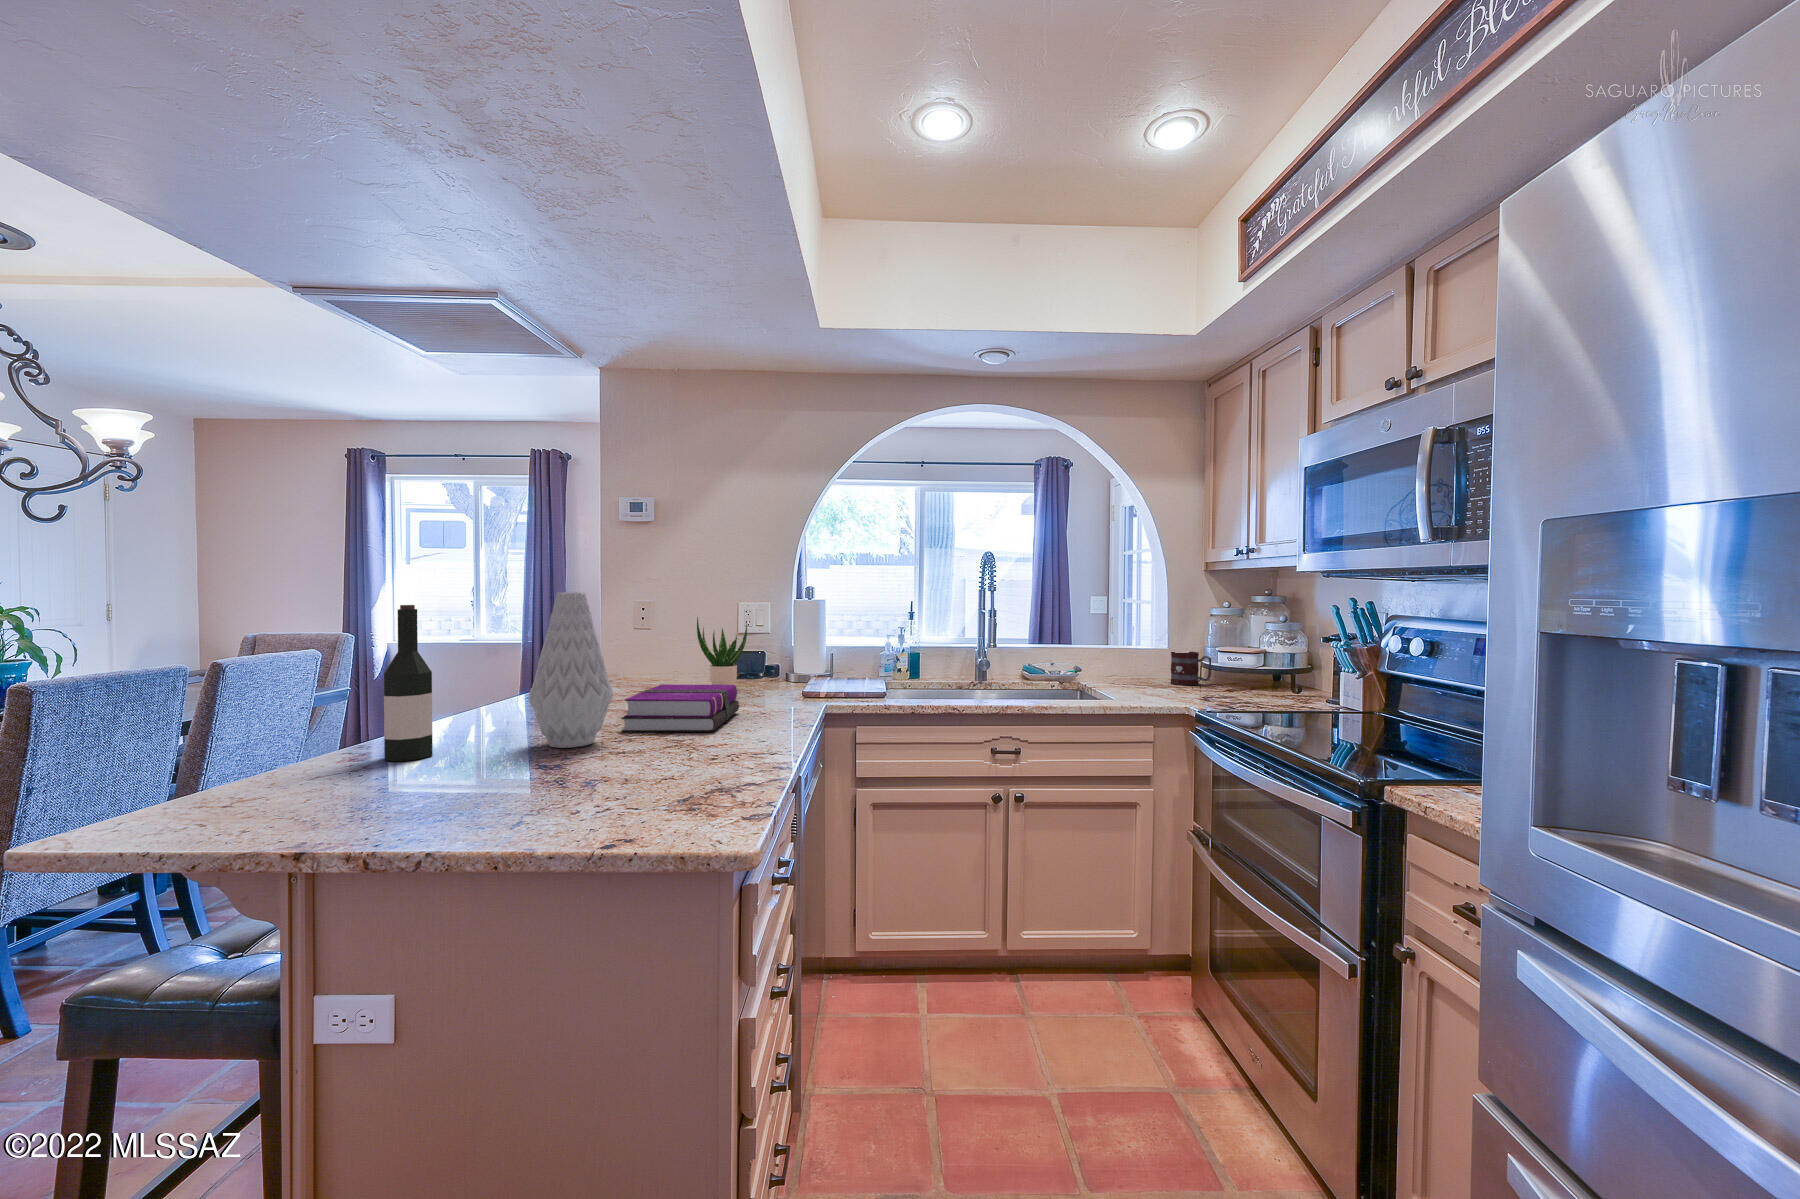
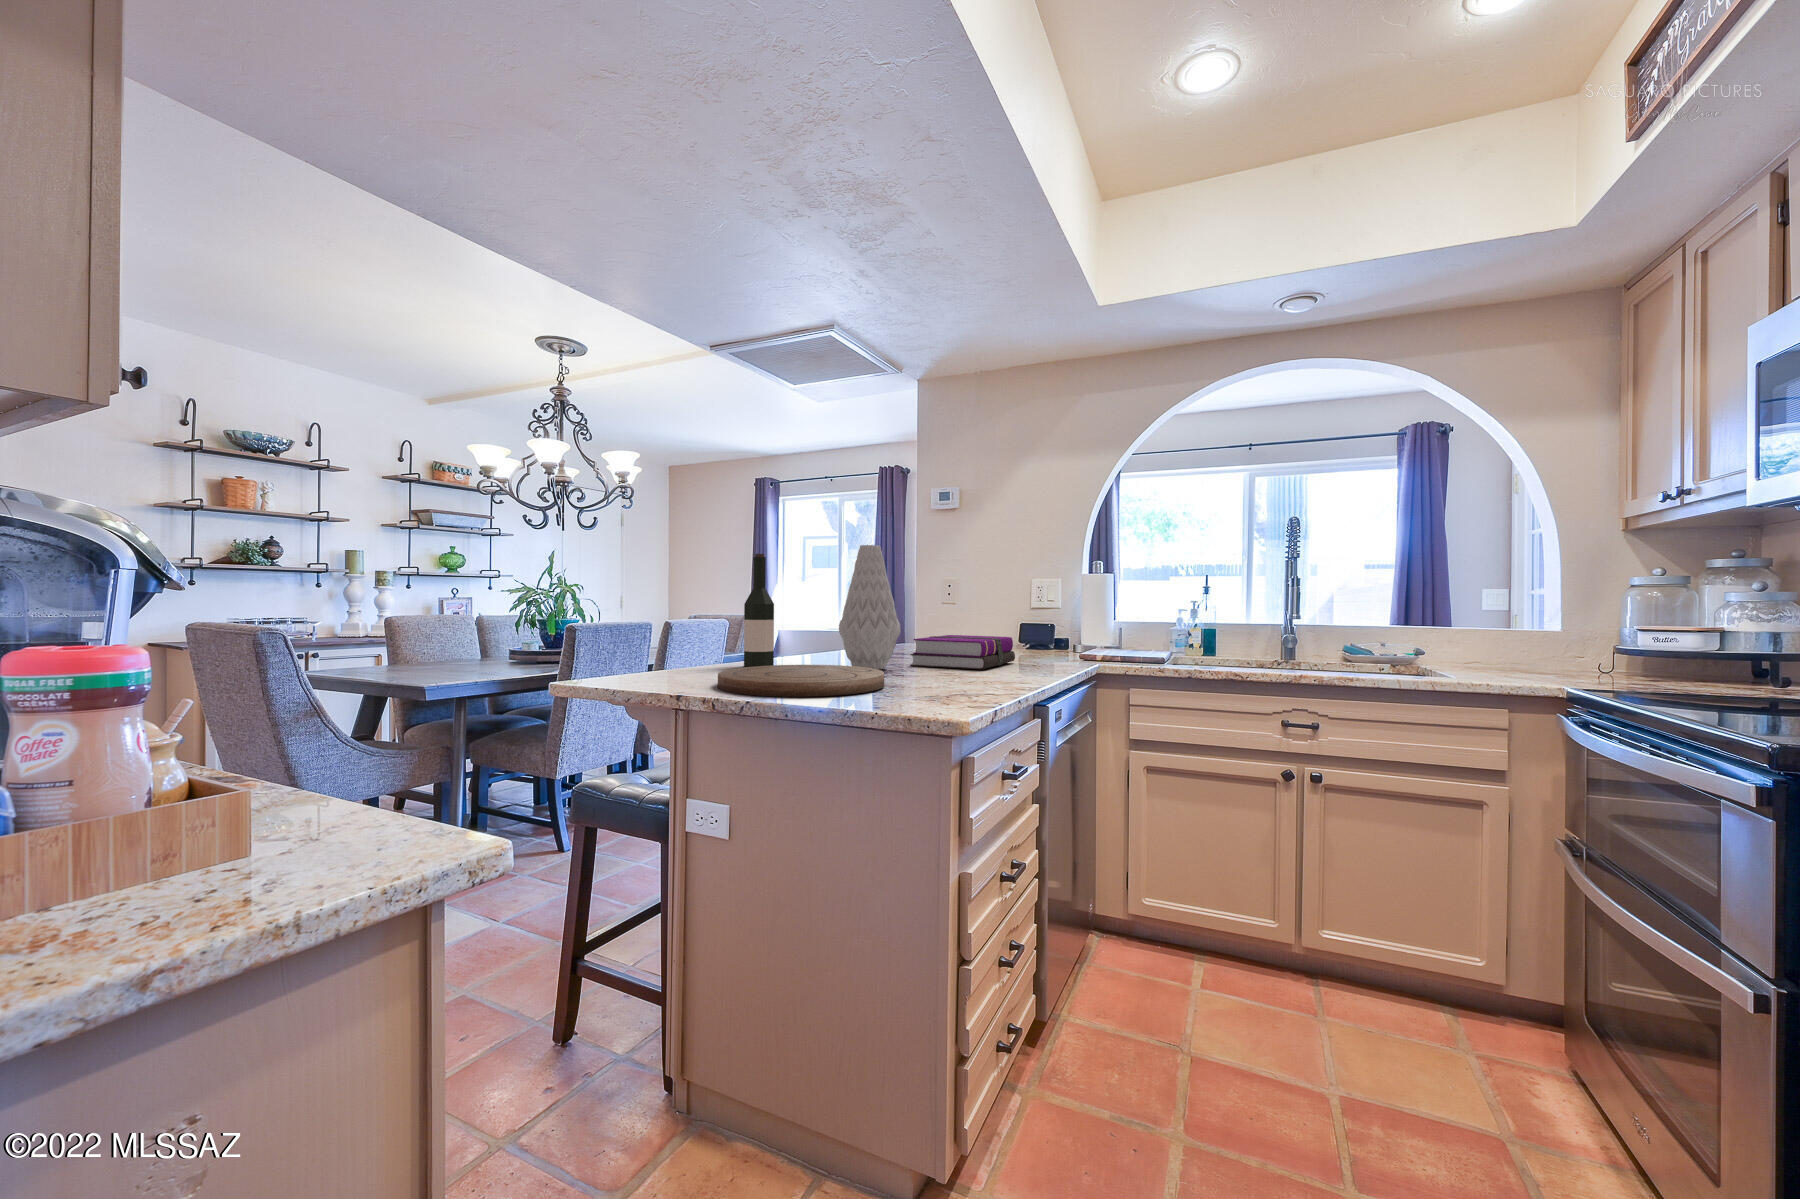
potted plant: present [697,617,747,685] -> none [989,584,1035,651]
mug: present [1171,652,1211,685] -> none [1560,633,1628,675]
cutting board: none [363,755,615,833] -> present [718,665,884,697]

